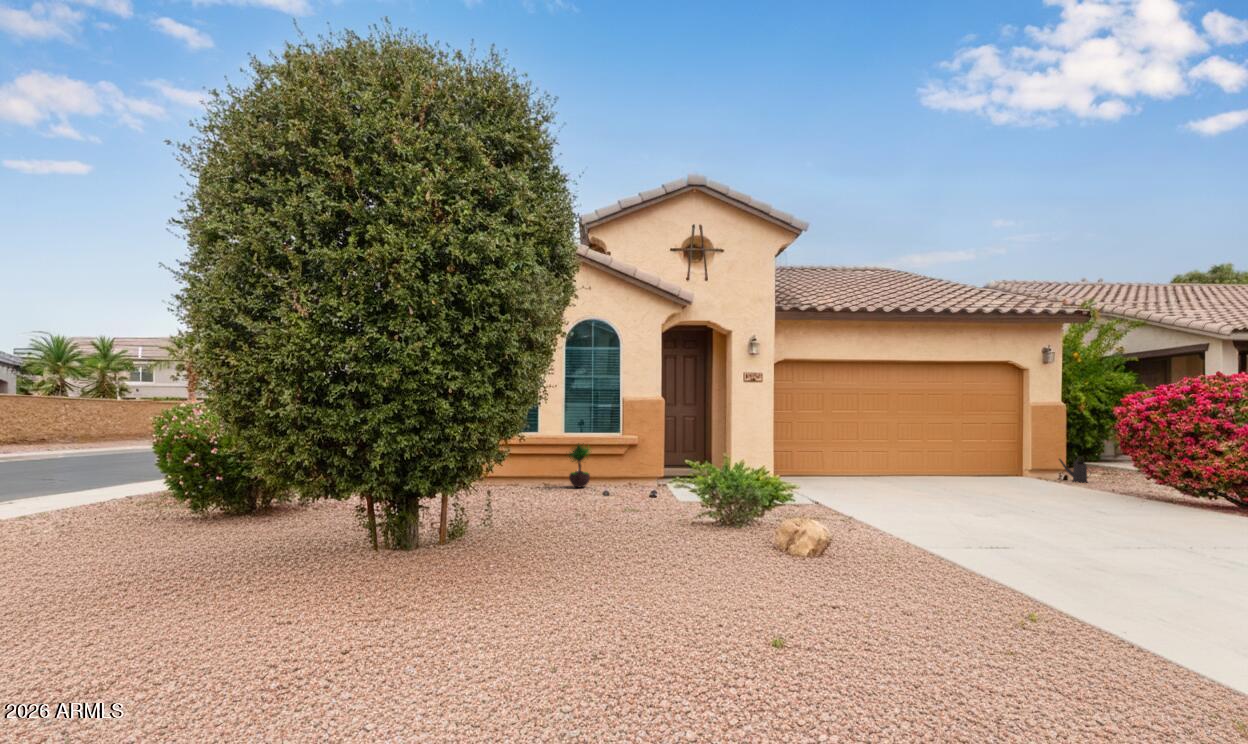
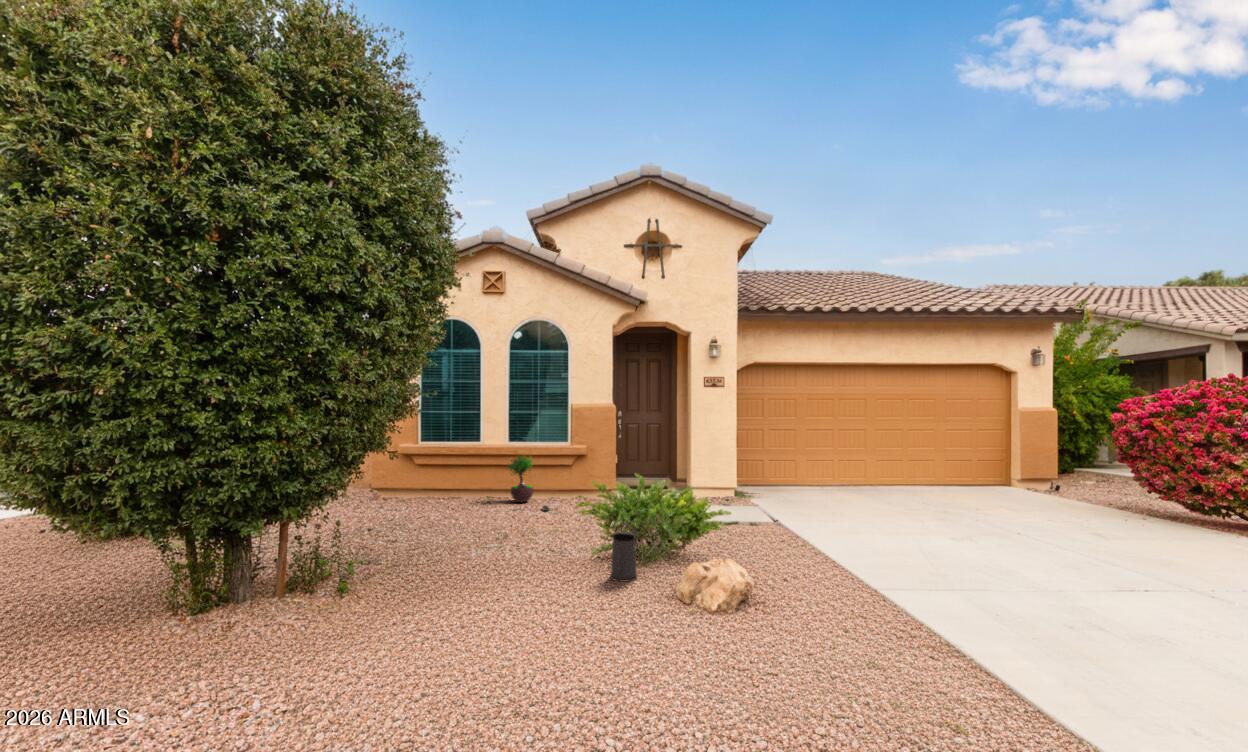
watering can: present [1059,457,1091,483] -> present [610,523,637,582]

